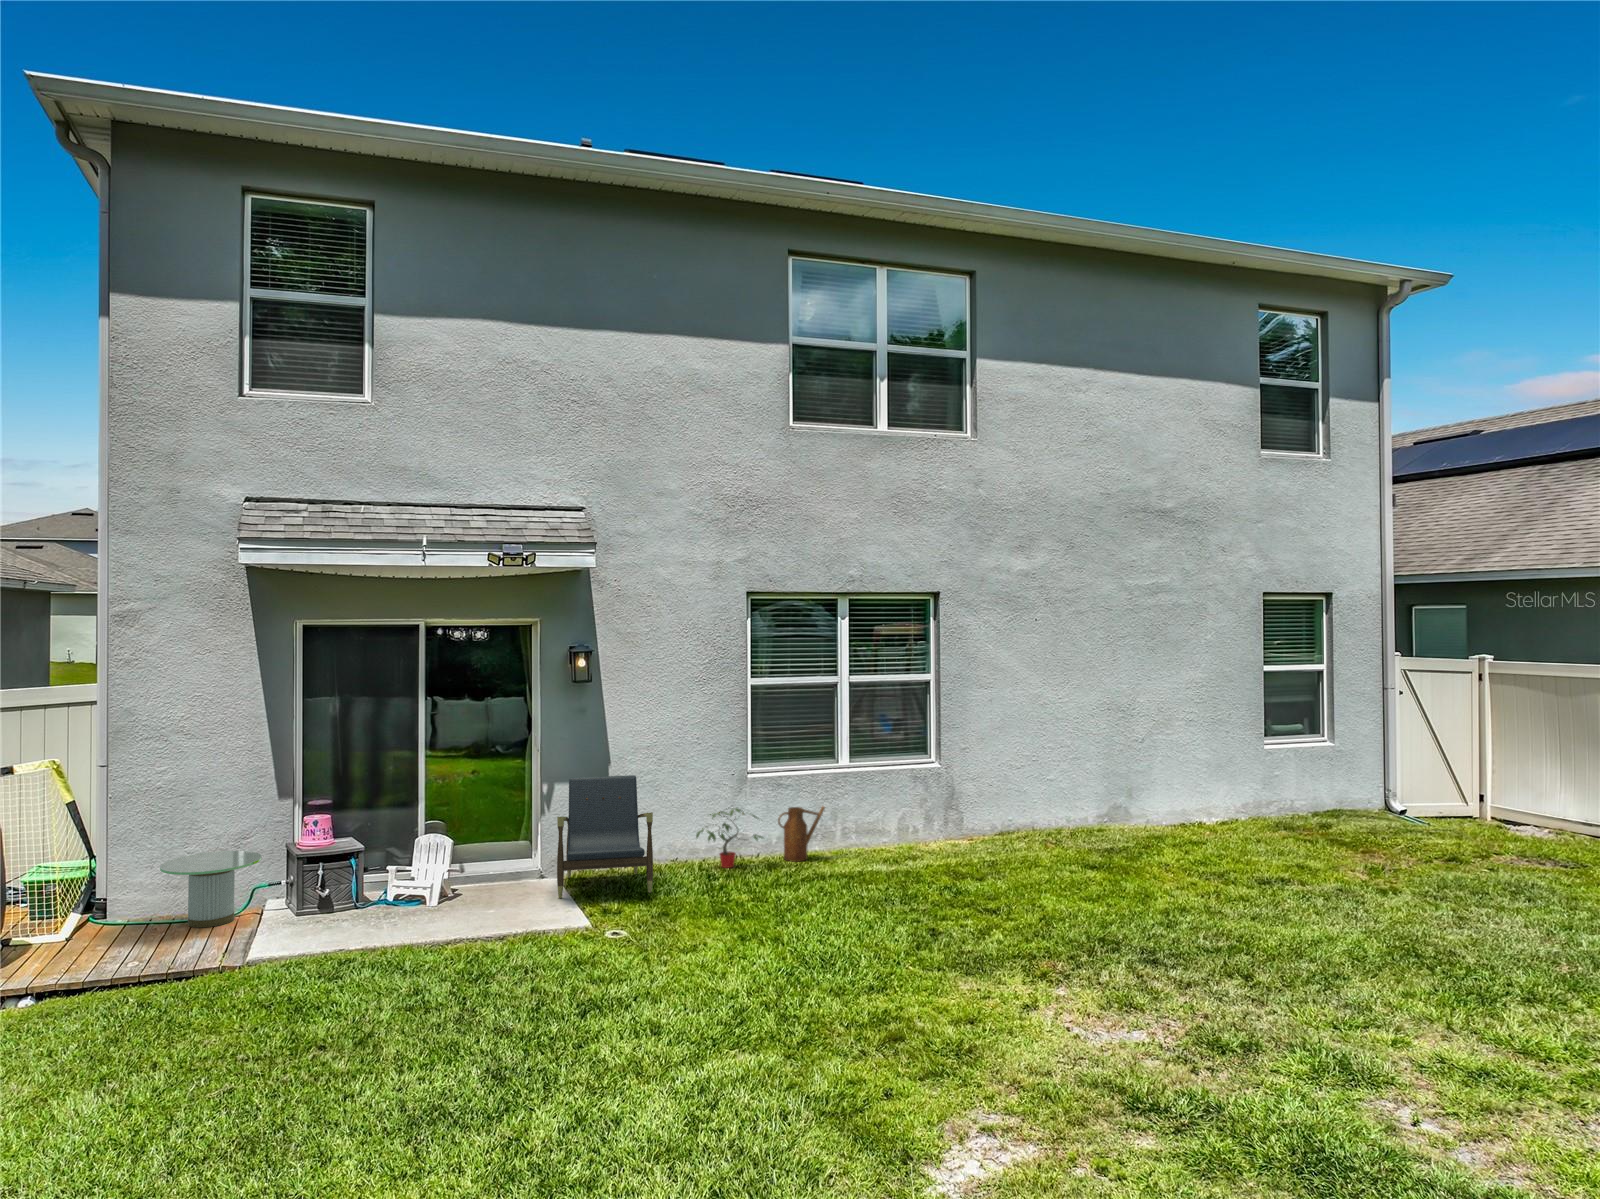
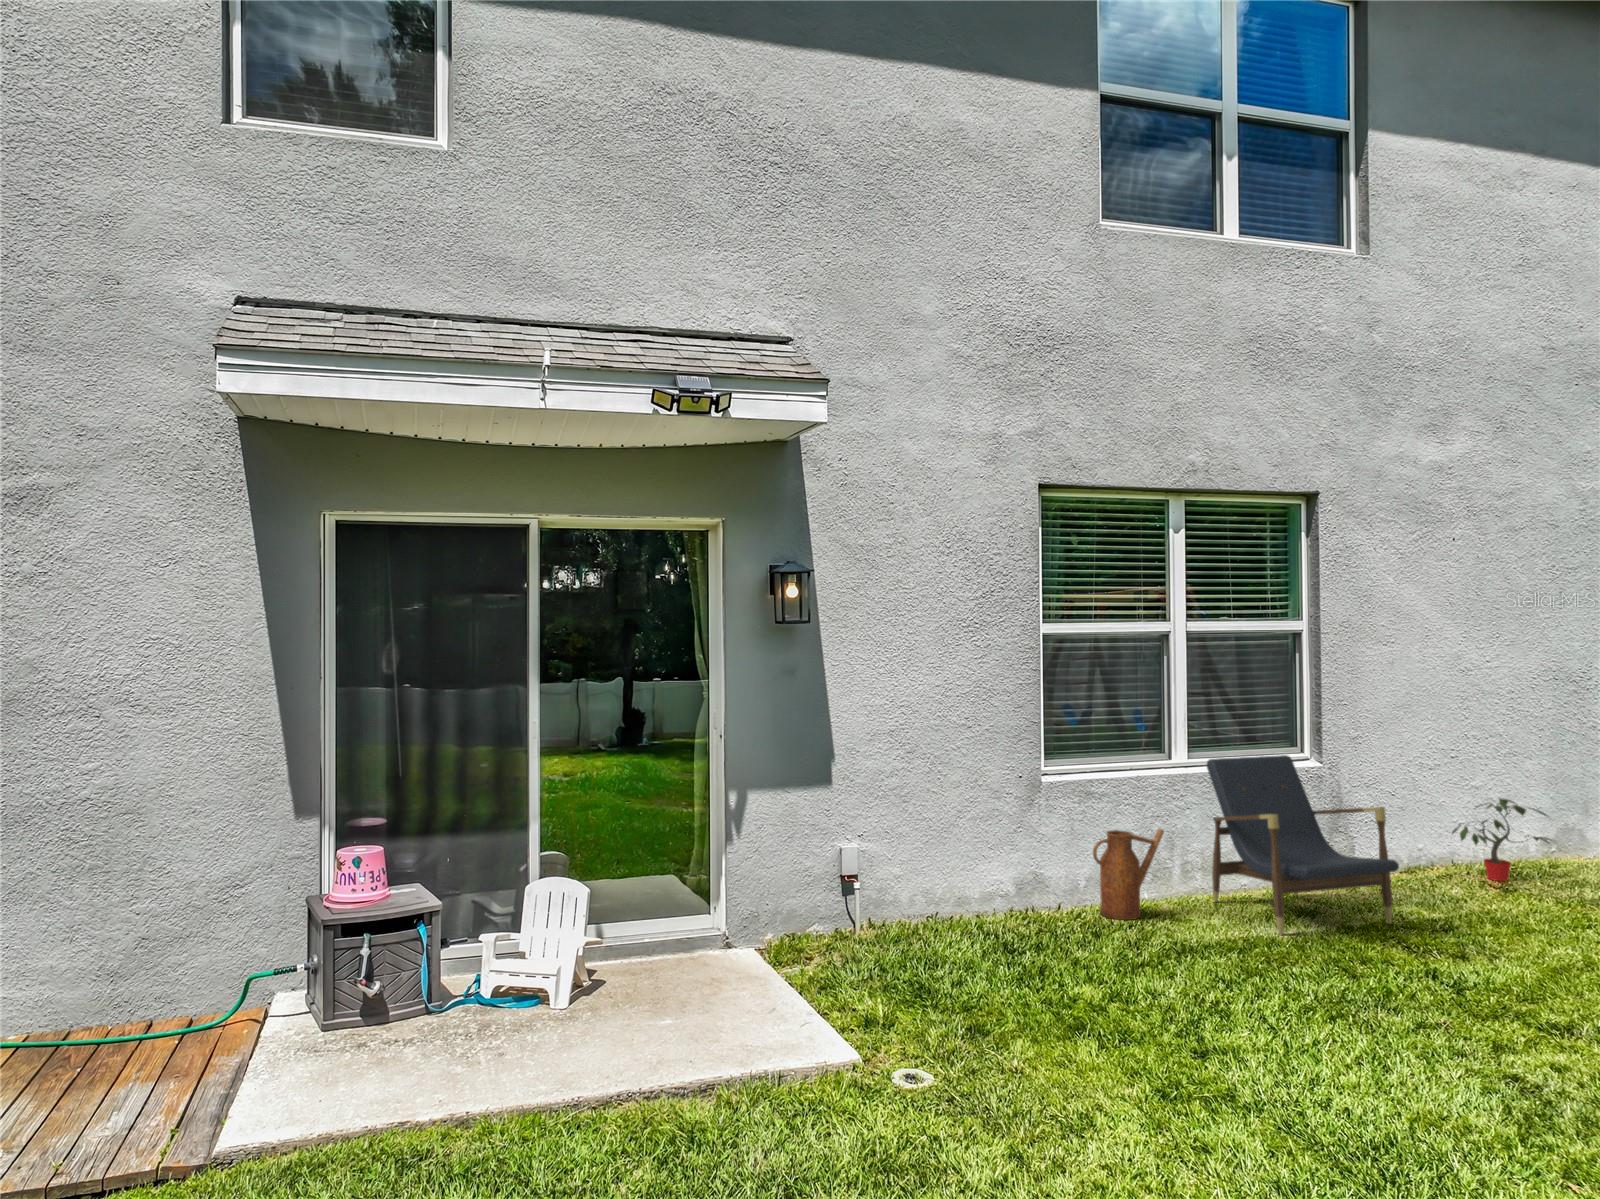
lounge chair: present [557,775,653,898] -> present [1207,755,1399,935]
potted plant: present [696,808,763,868] -> present [1452,798,1552,881]
side table: present [160,851,262,928] -> none [80,909,265,1056]

